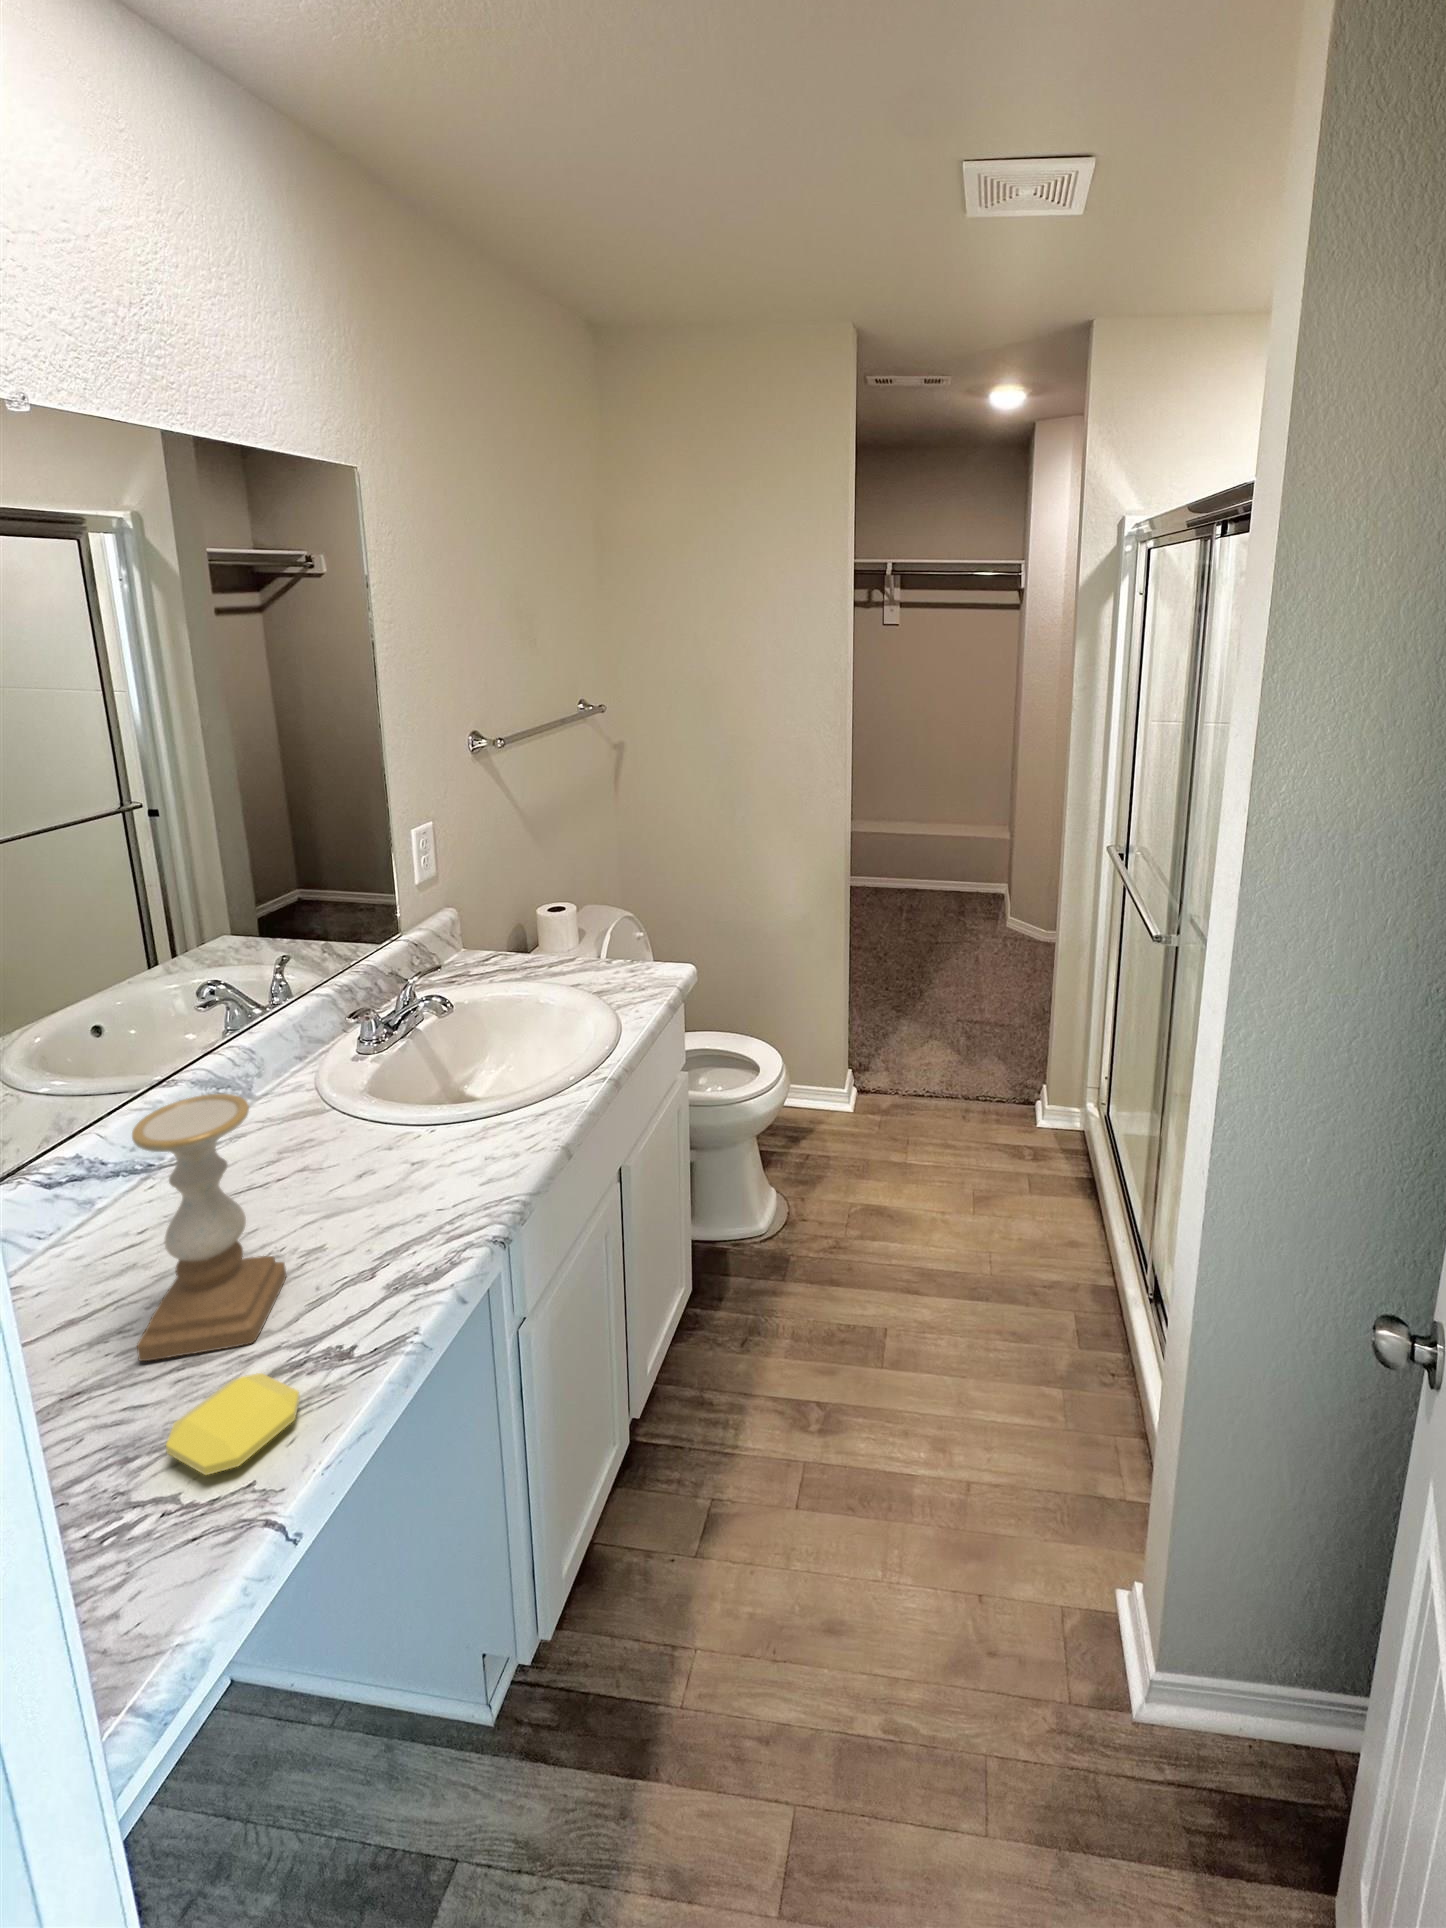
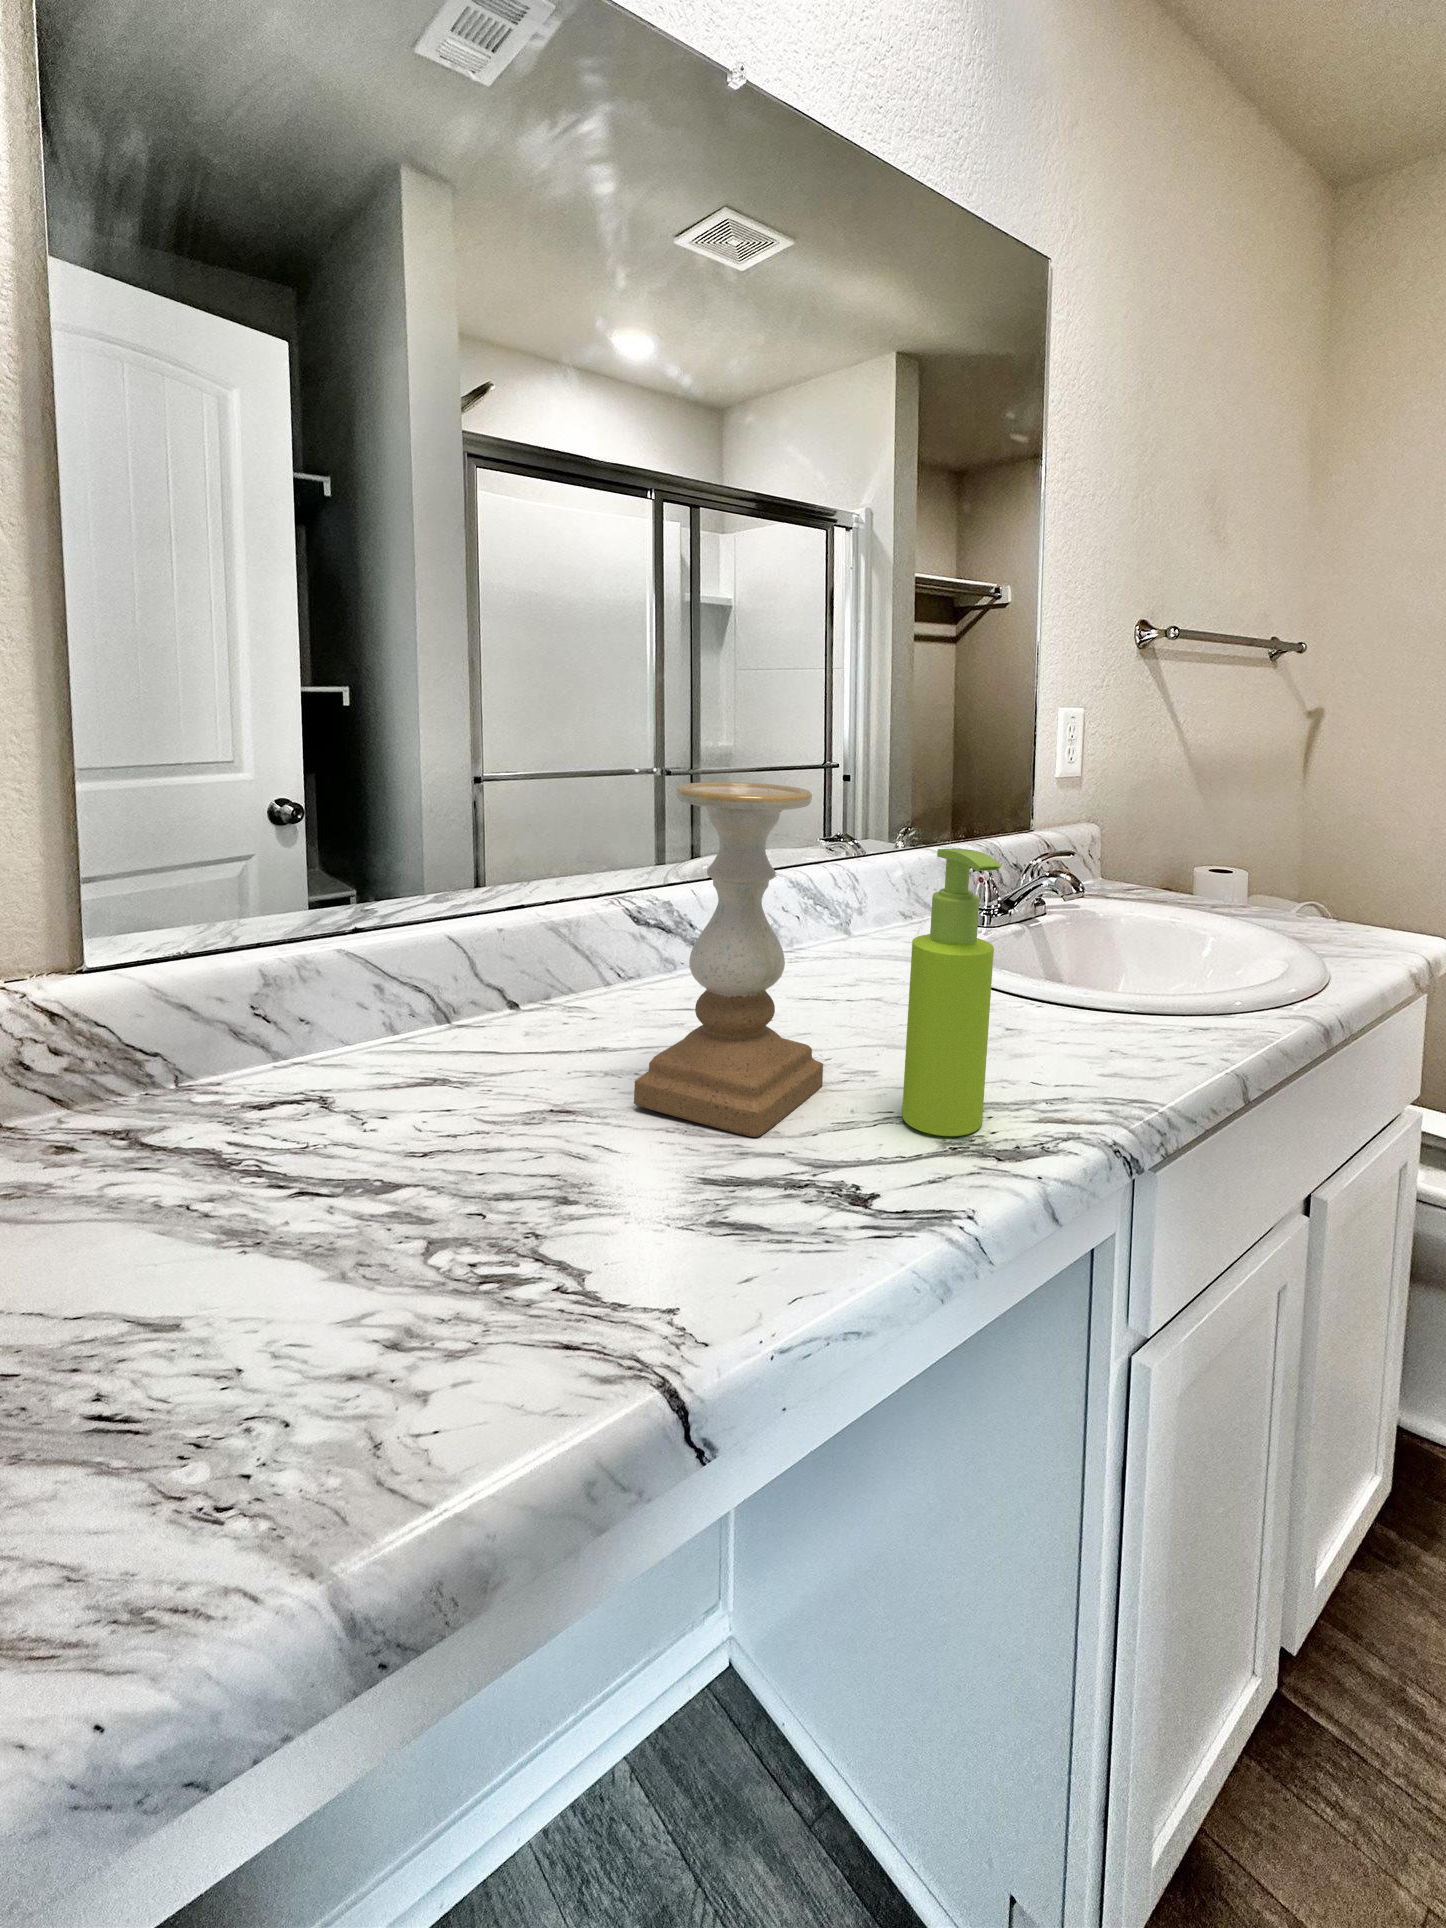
soap dispenser: none [345,1106,410,1285] -> present [902,848,1001,1136]
soap bar: present [166,1373,300,1475] -> none [598,1150,780,1270]

